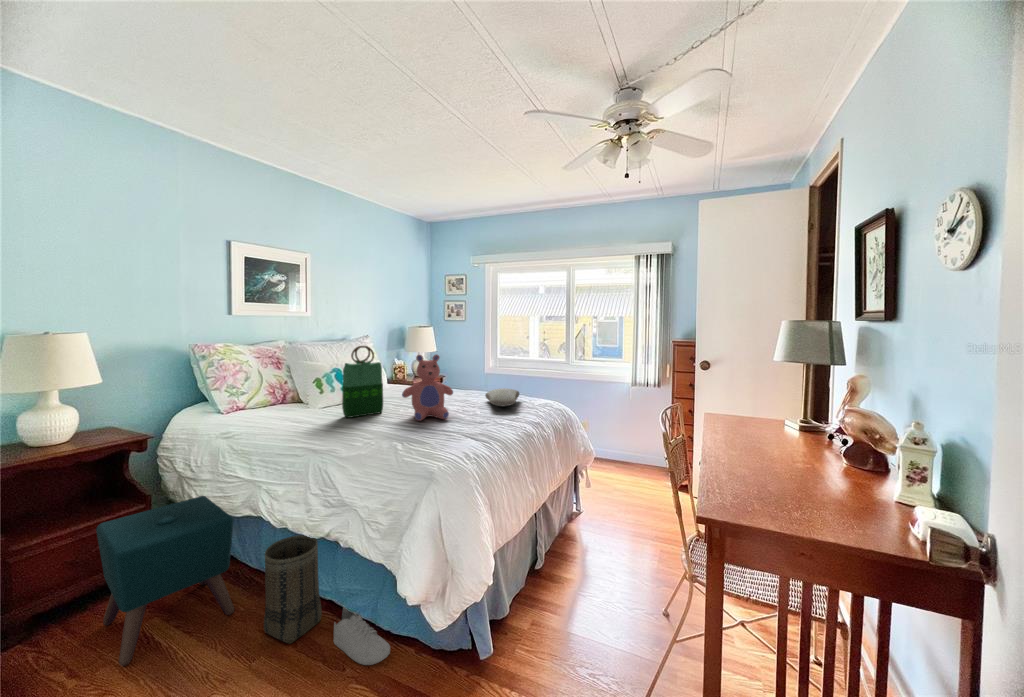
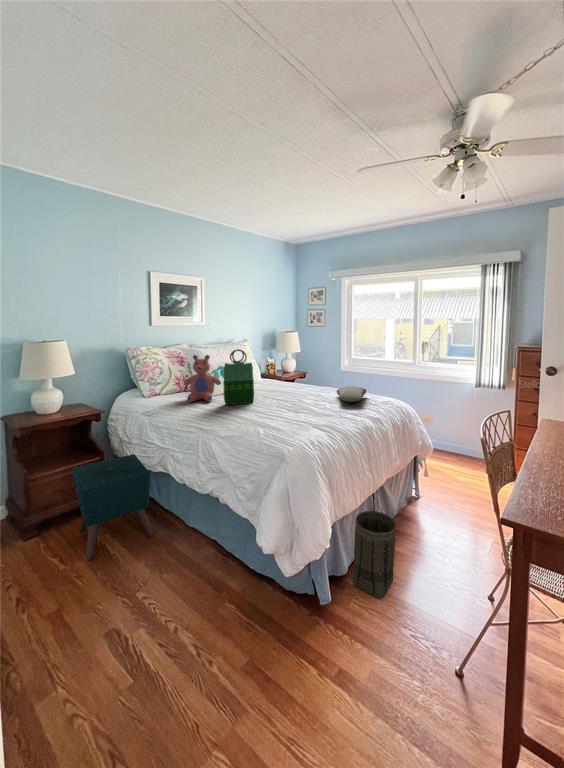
teddy bear: present [402,355,453,421] -> present [184,355,221,402]
basket: present [264,535,322,644] -> present [352,511,396,599]
shoe: present [334,607,390,665] -> none [214,545,253,592]

